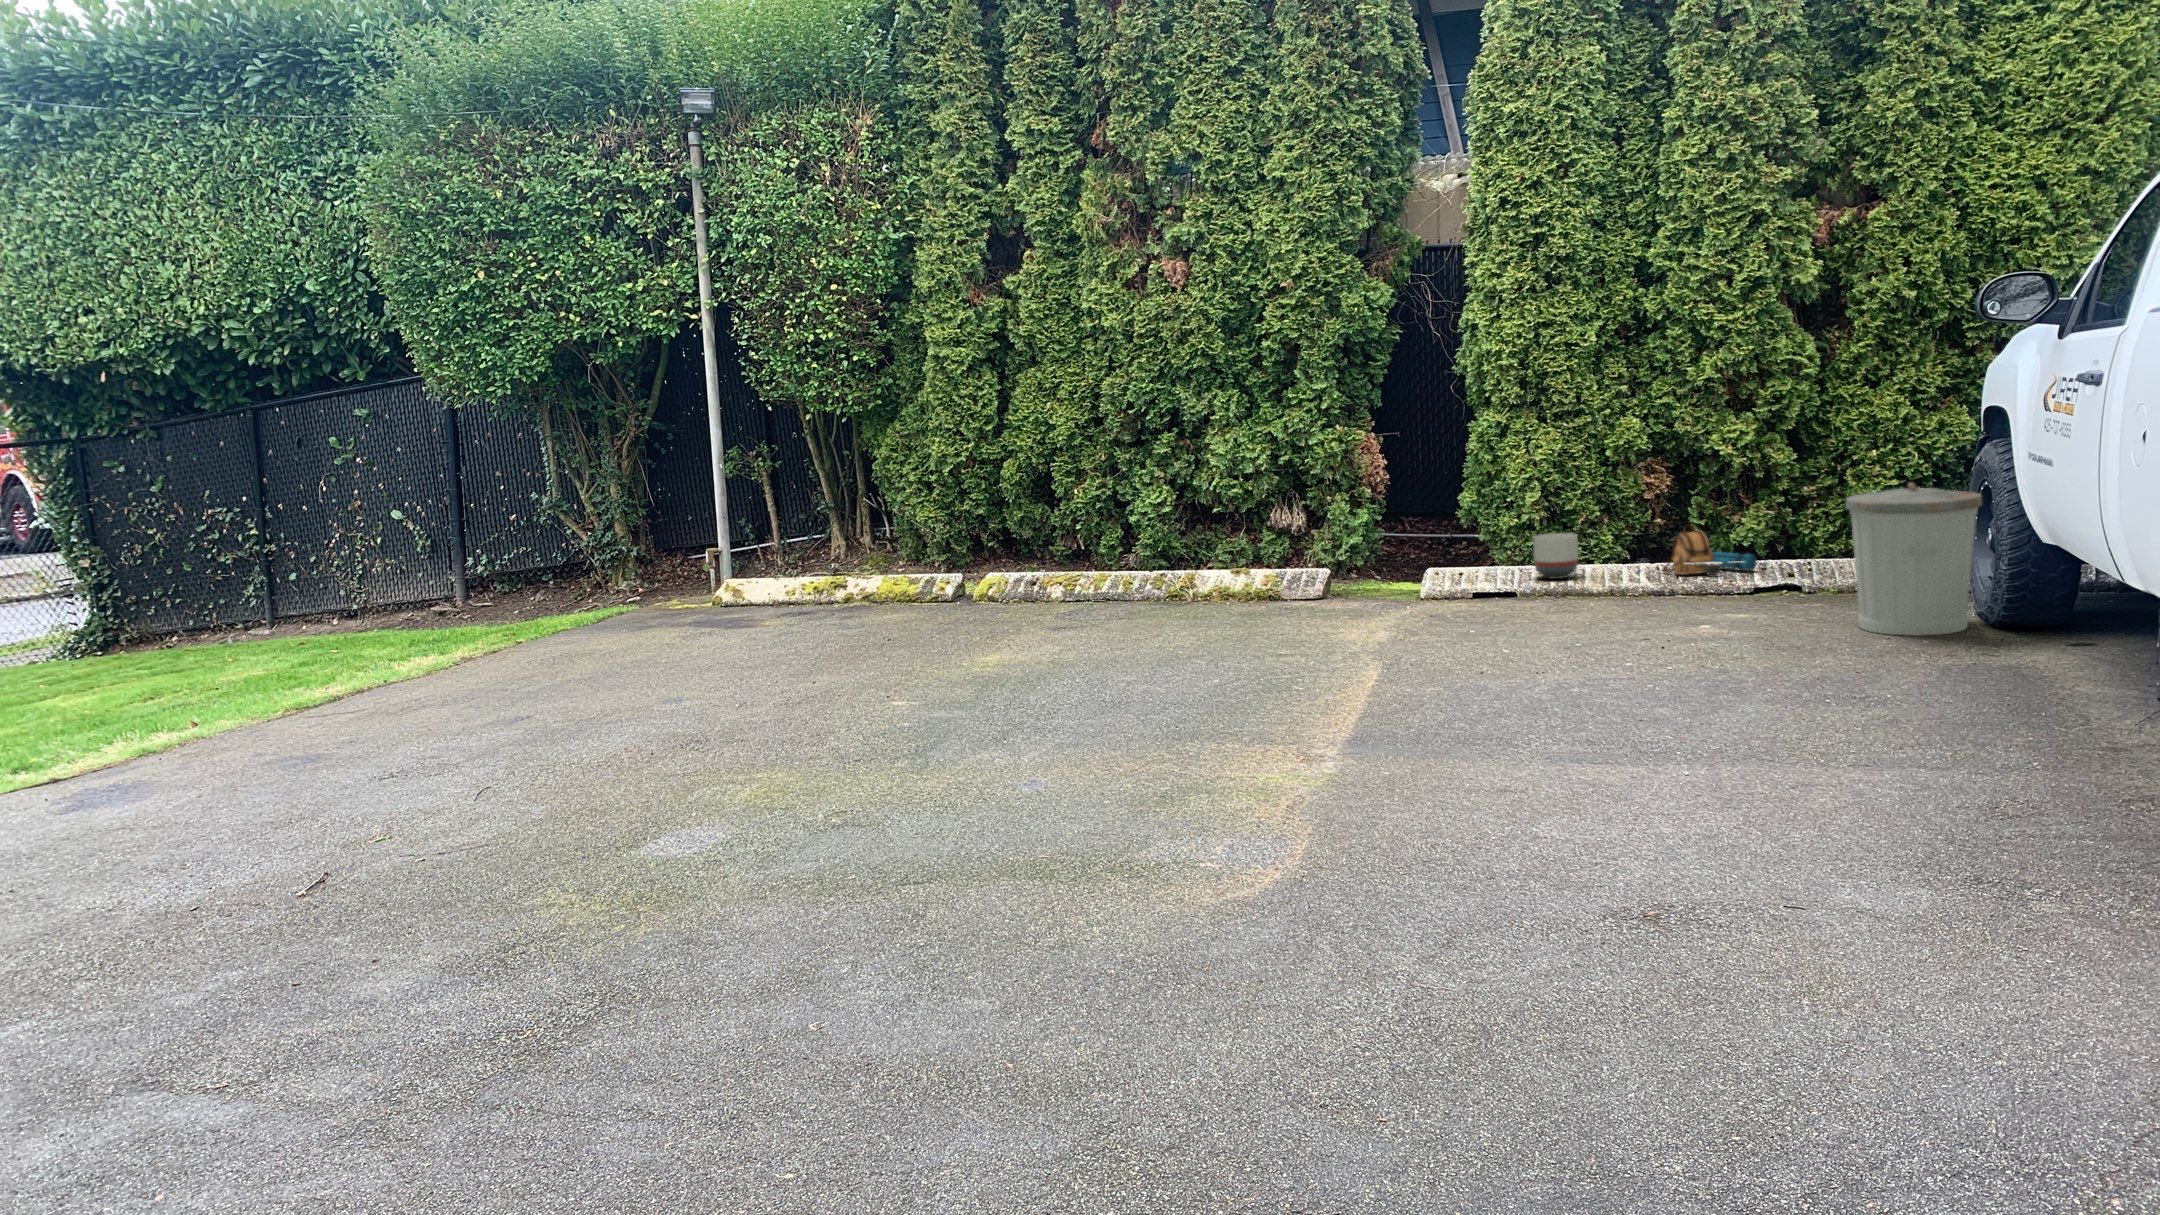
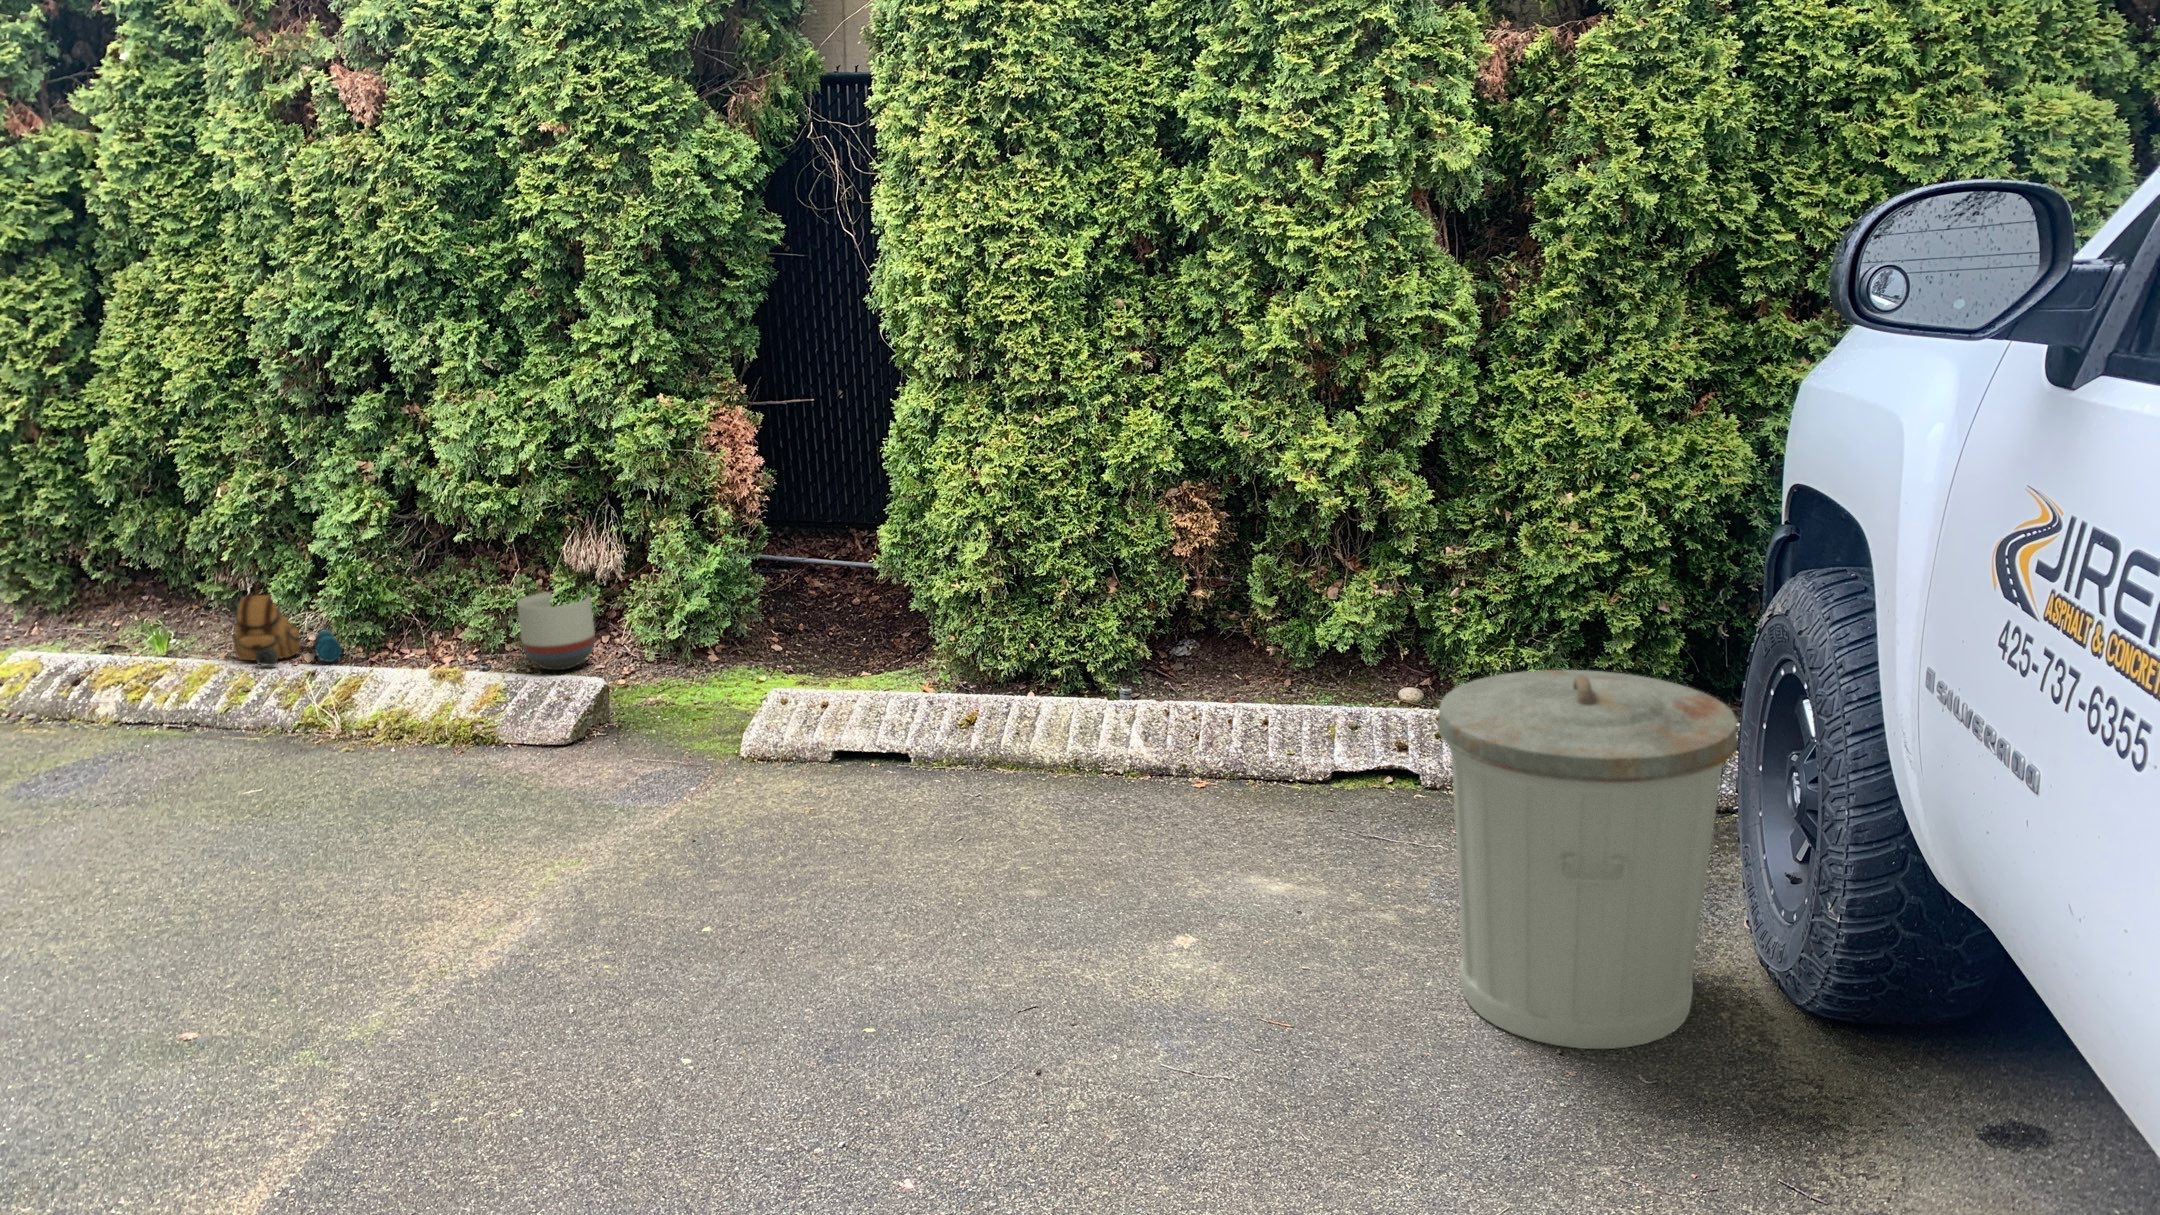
backpack: present [1661,526,1757,575] -> present [232,584,342,666]
planter: present [1533,533,1578,579] -> present [517,592,595,670]

